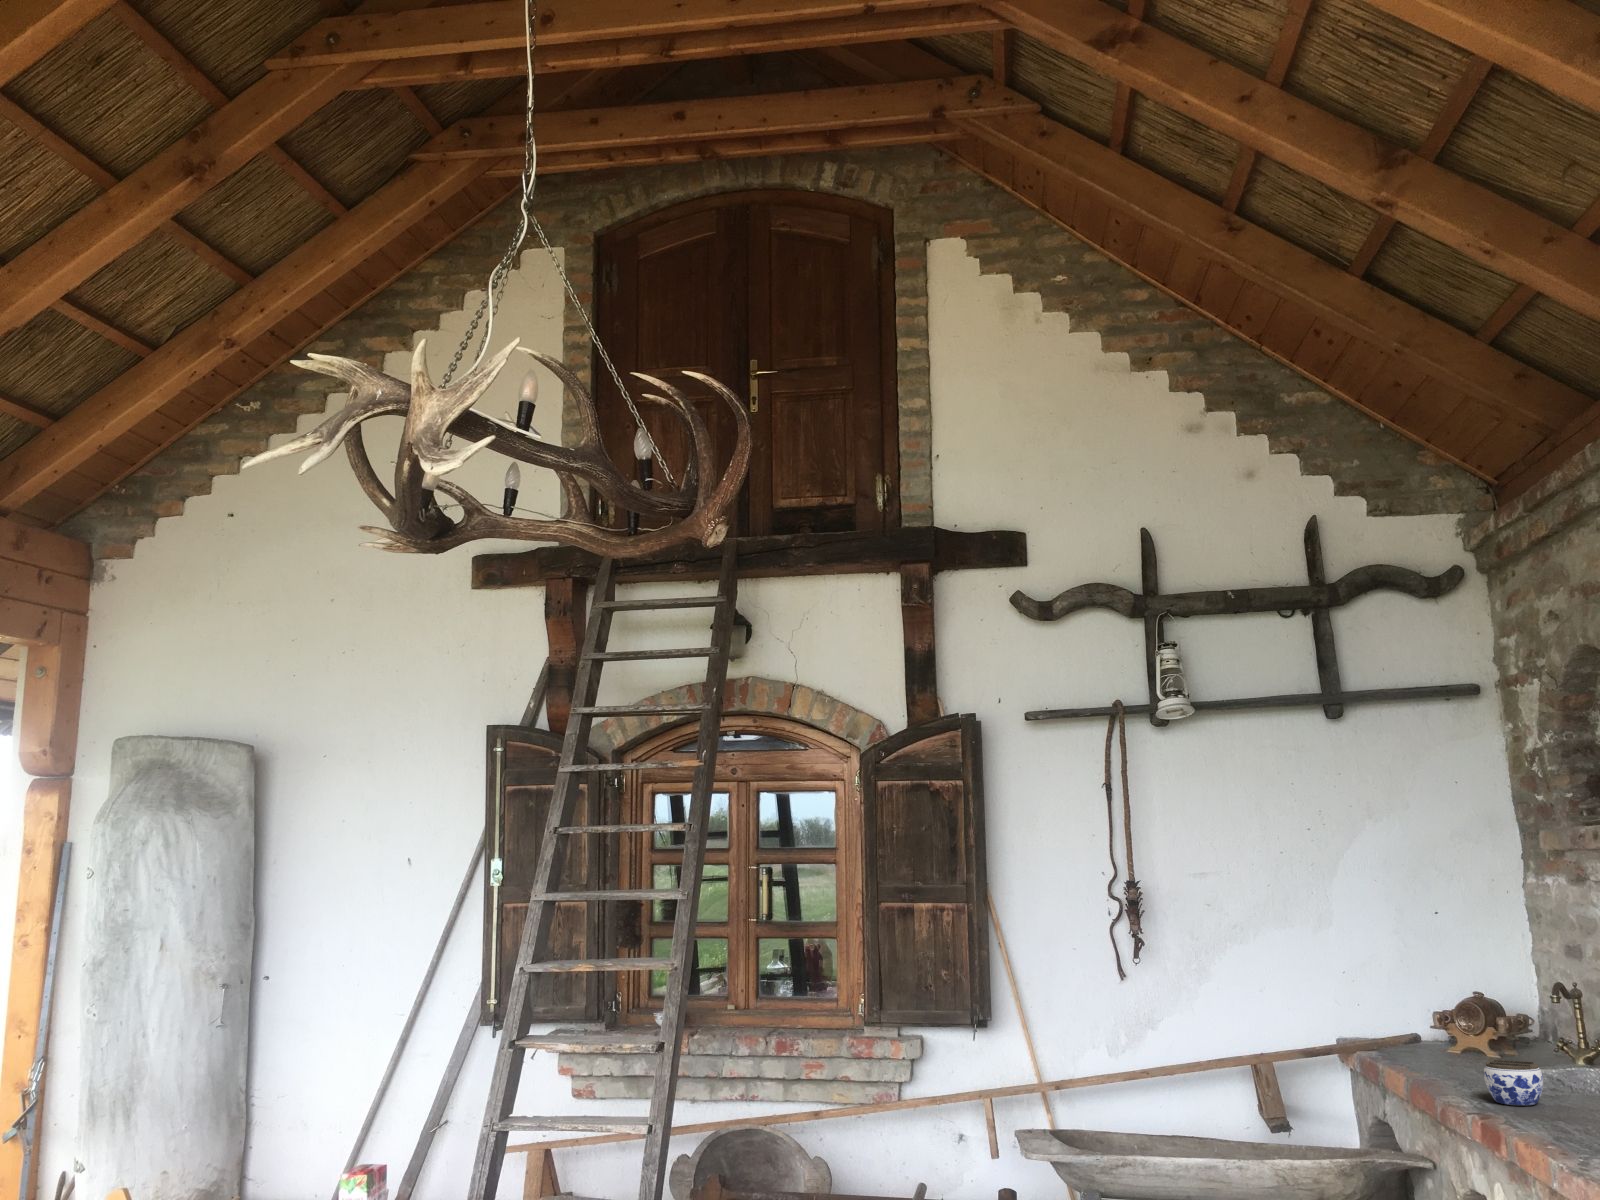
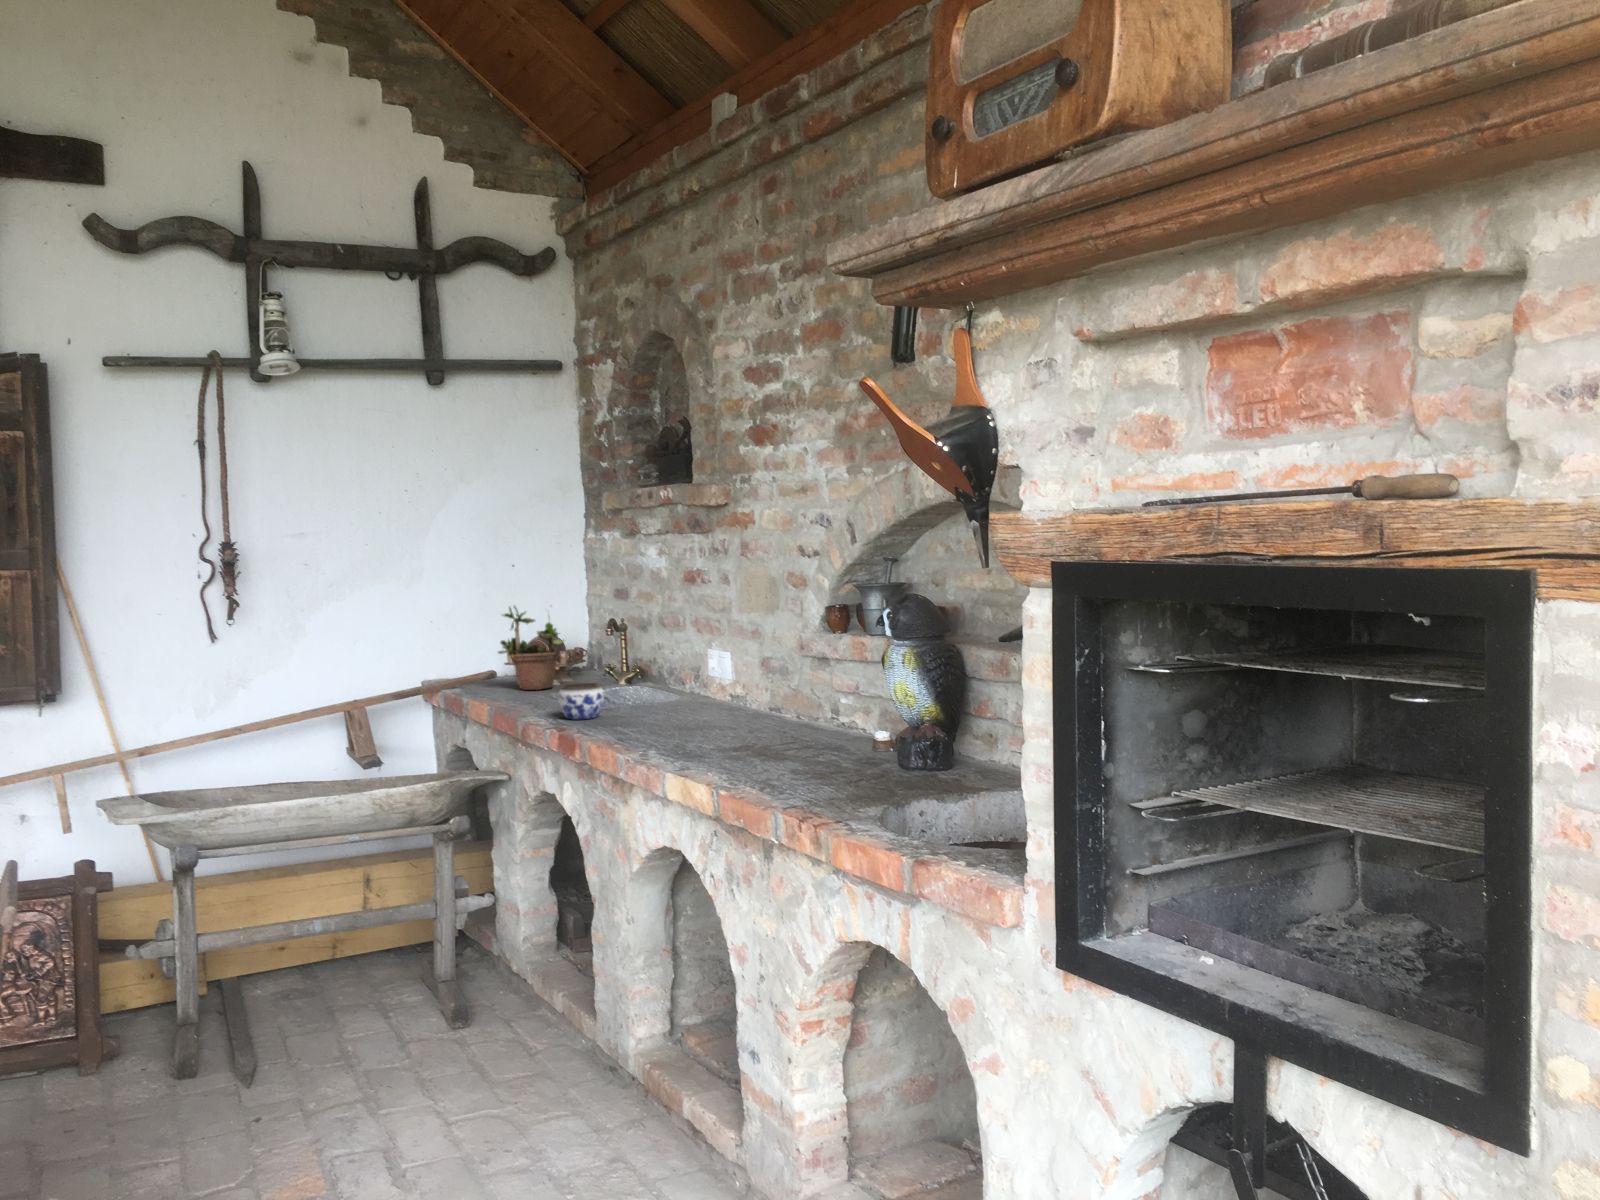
potted plant: none [1417,951,1499,1062] -> present [498,606,564,690]

